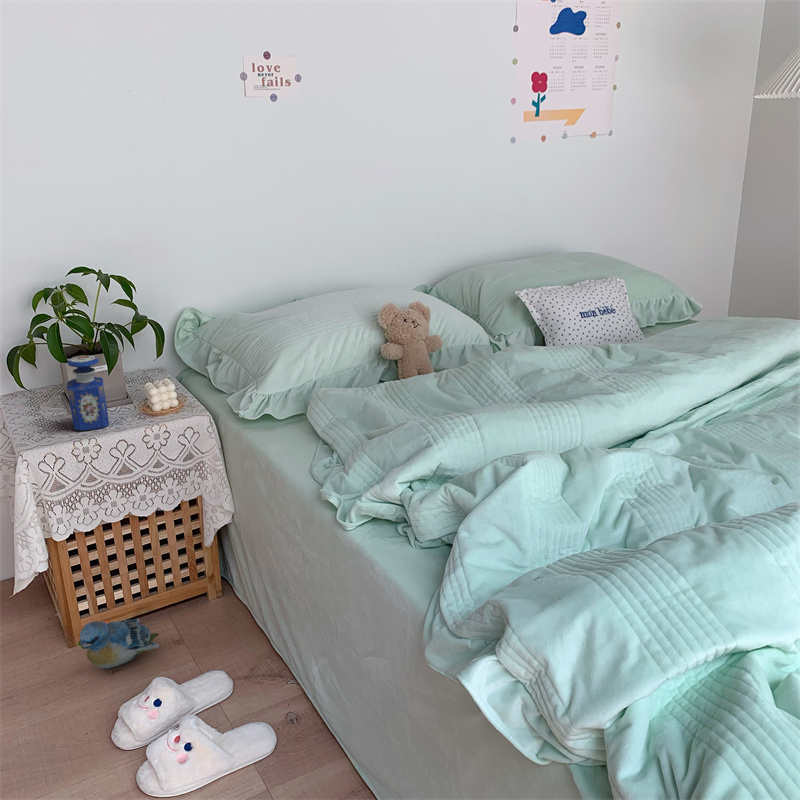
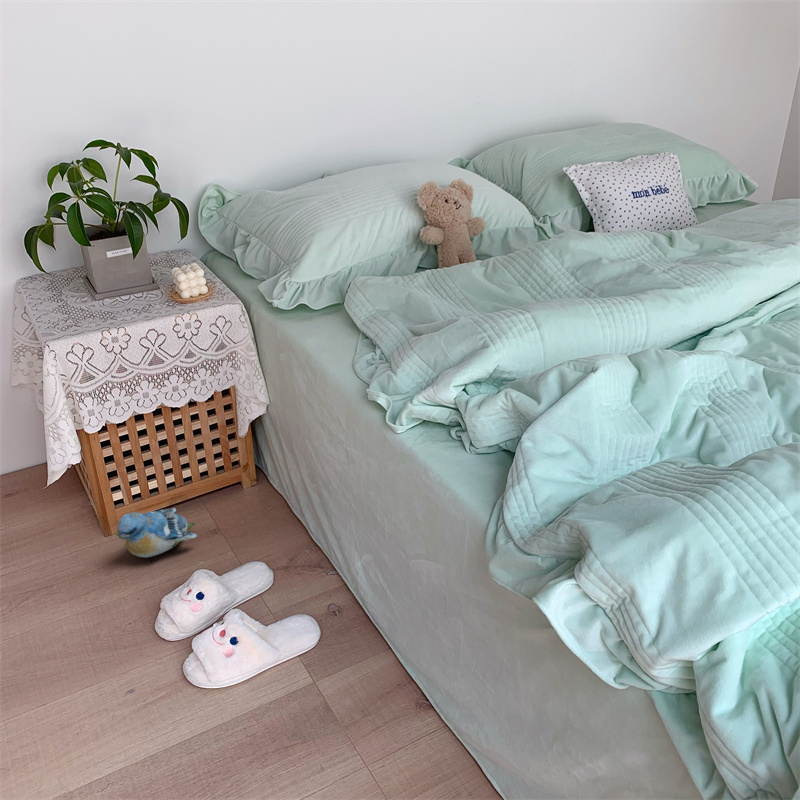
perfume bottle: present [67,355,109,431] -> none [90,238,137,319]

